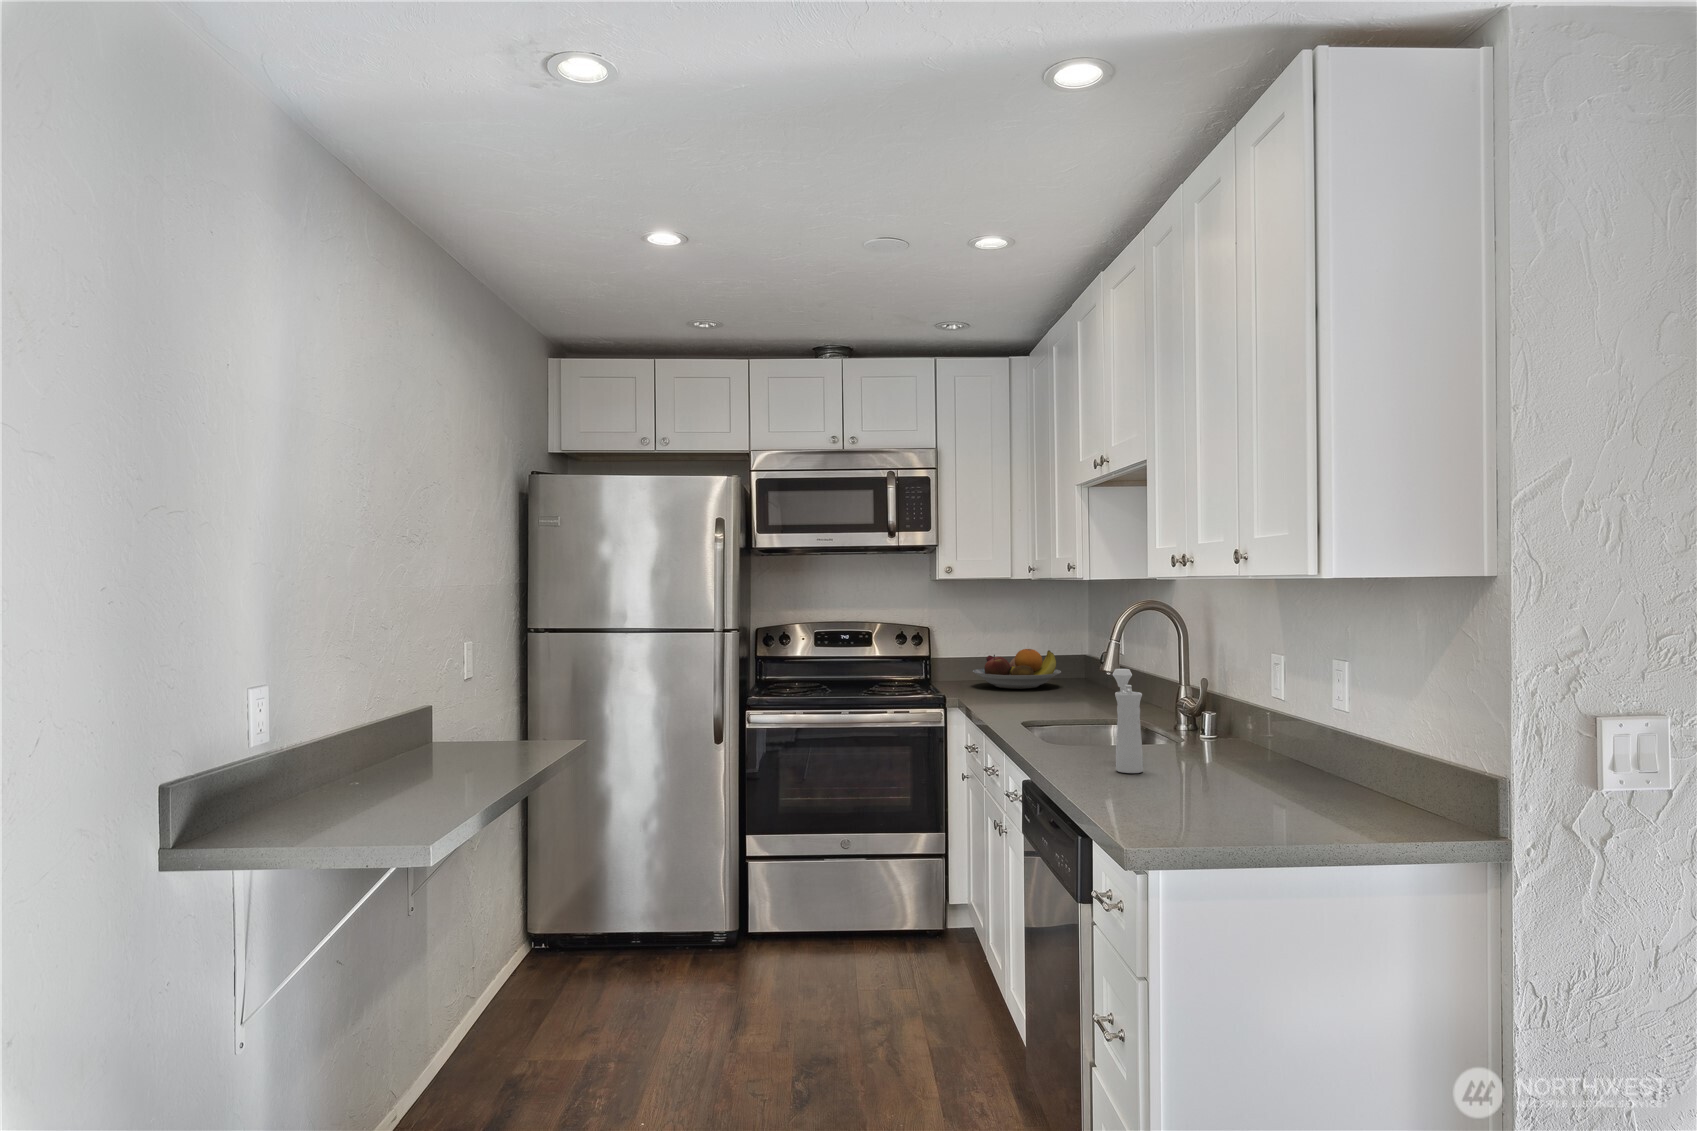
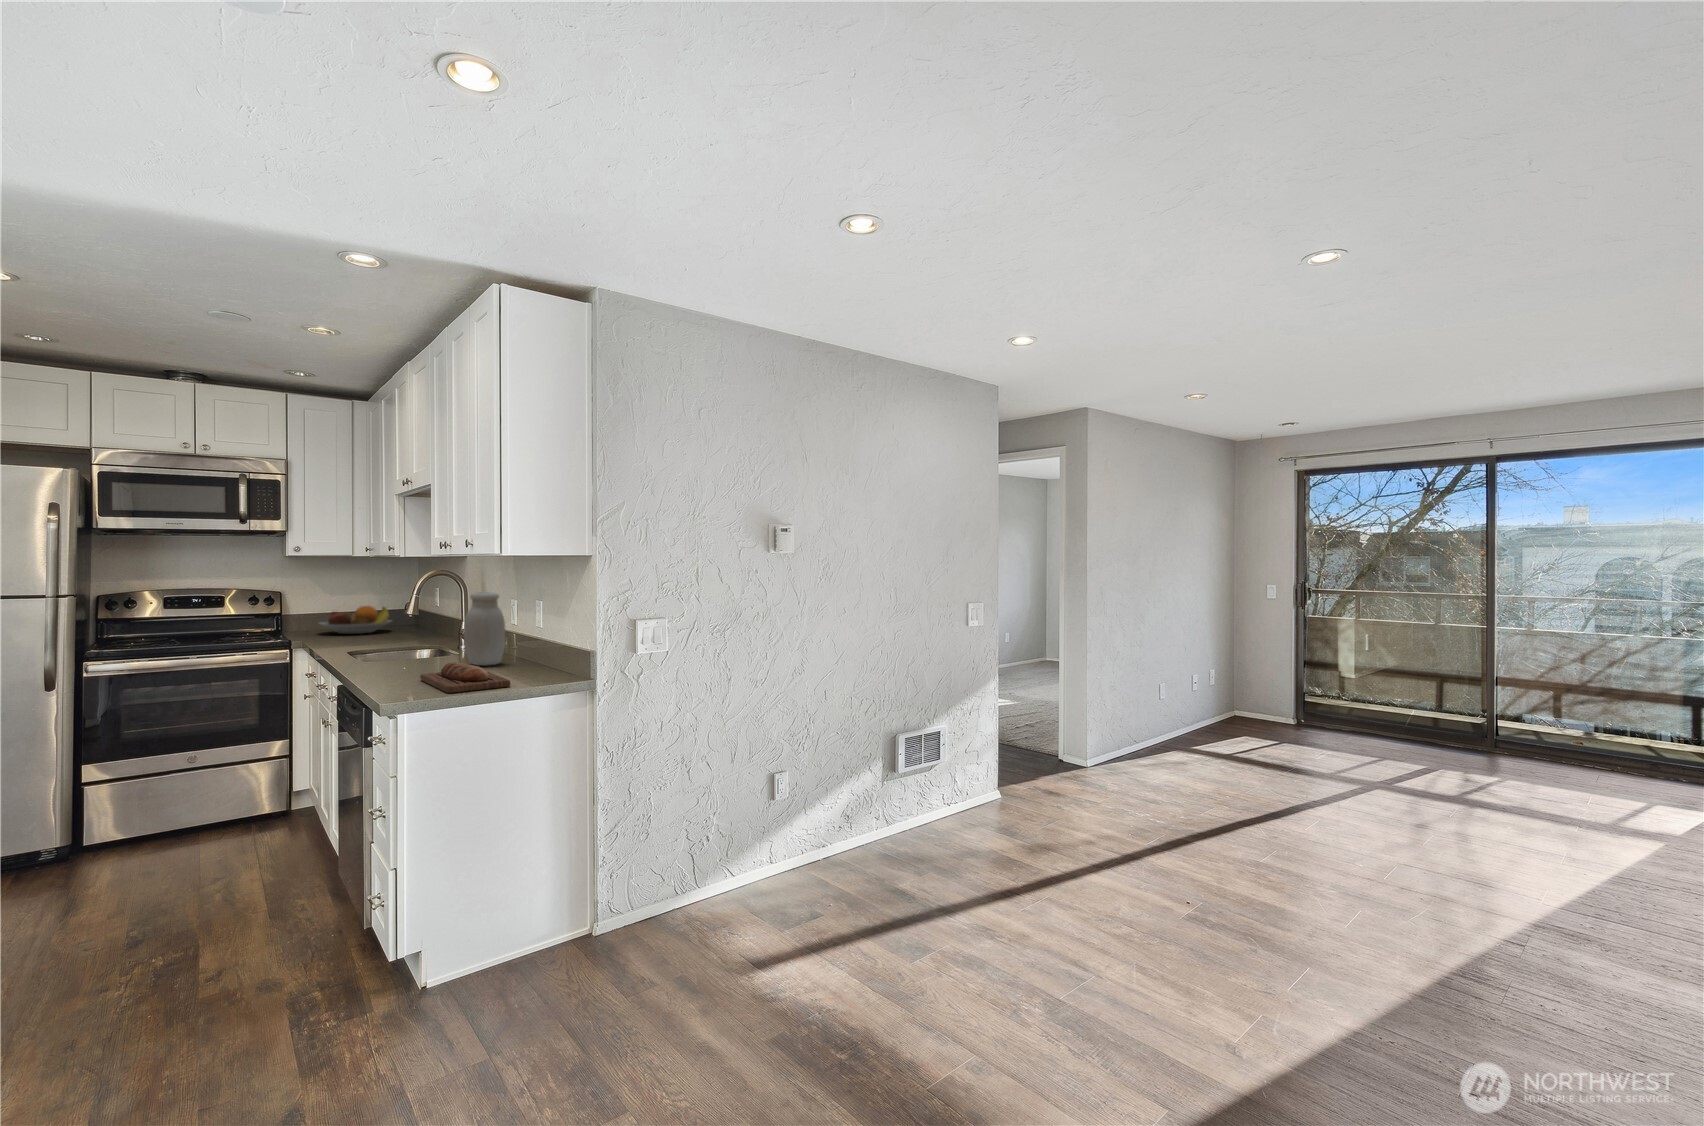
jar: none [1194,638,1266,771] -> present [464,592,505,666]
pepper mill: present [1112,669,1143,773] -> none [412,612,430,672]
bread loaf: none [1138,769,1316,837] -> present [420,662,510,693]

